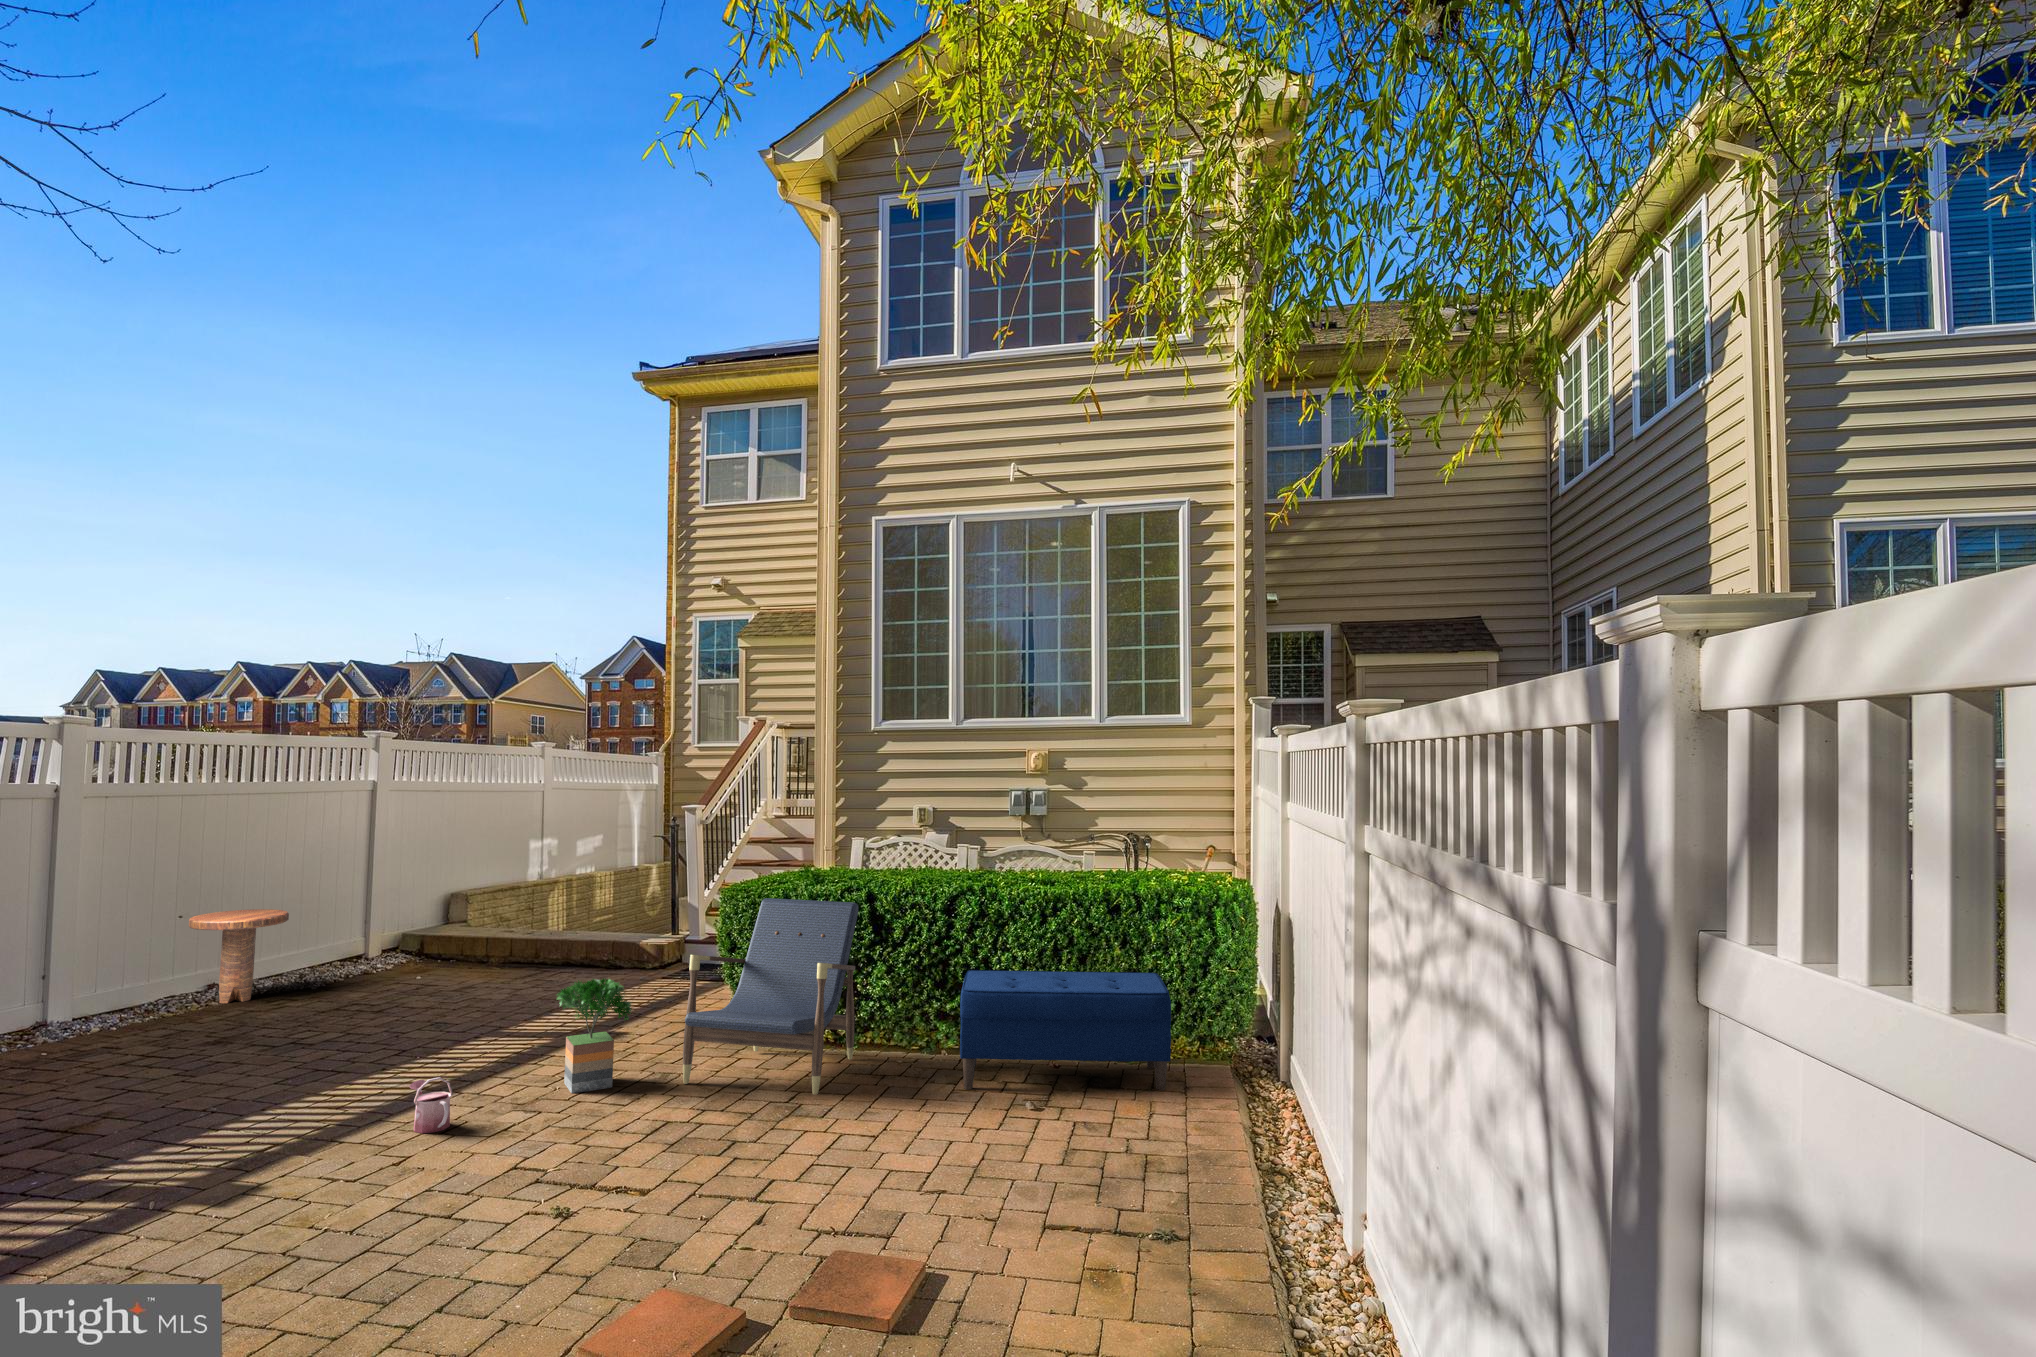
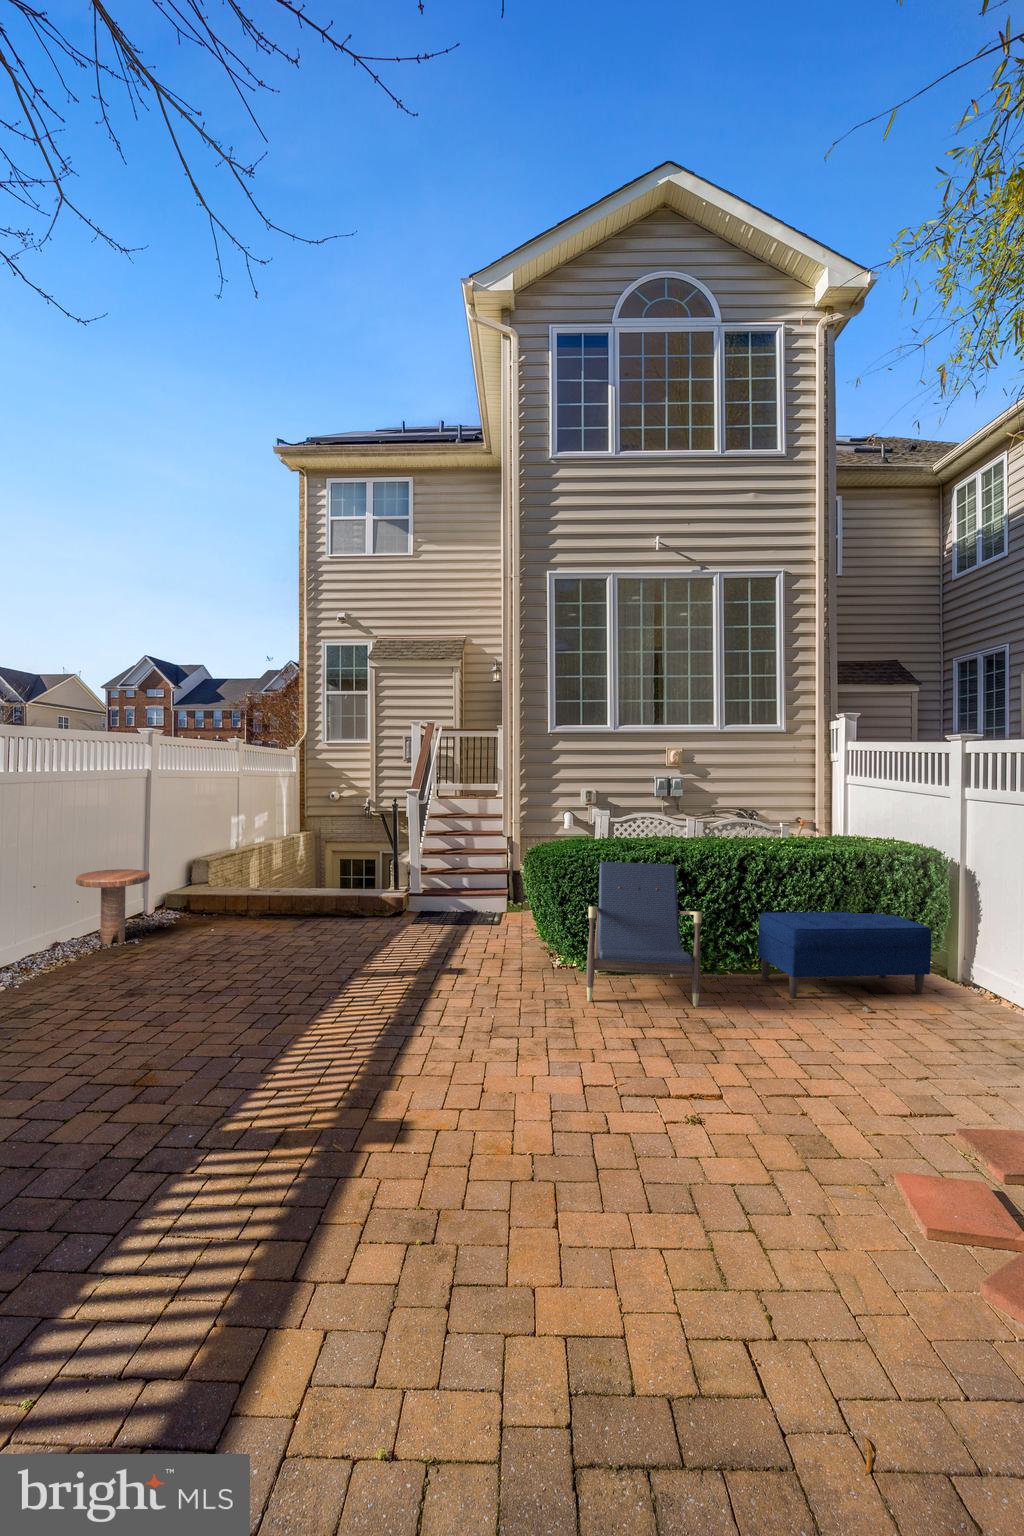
potted tree: present [557,978,632,1093] -> none [494,924,556,1013]
watering can: present [409,1077,452,1133] -> none [435,1008,486,1052]

